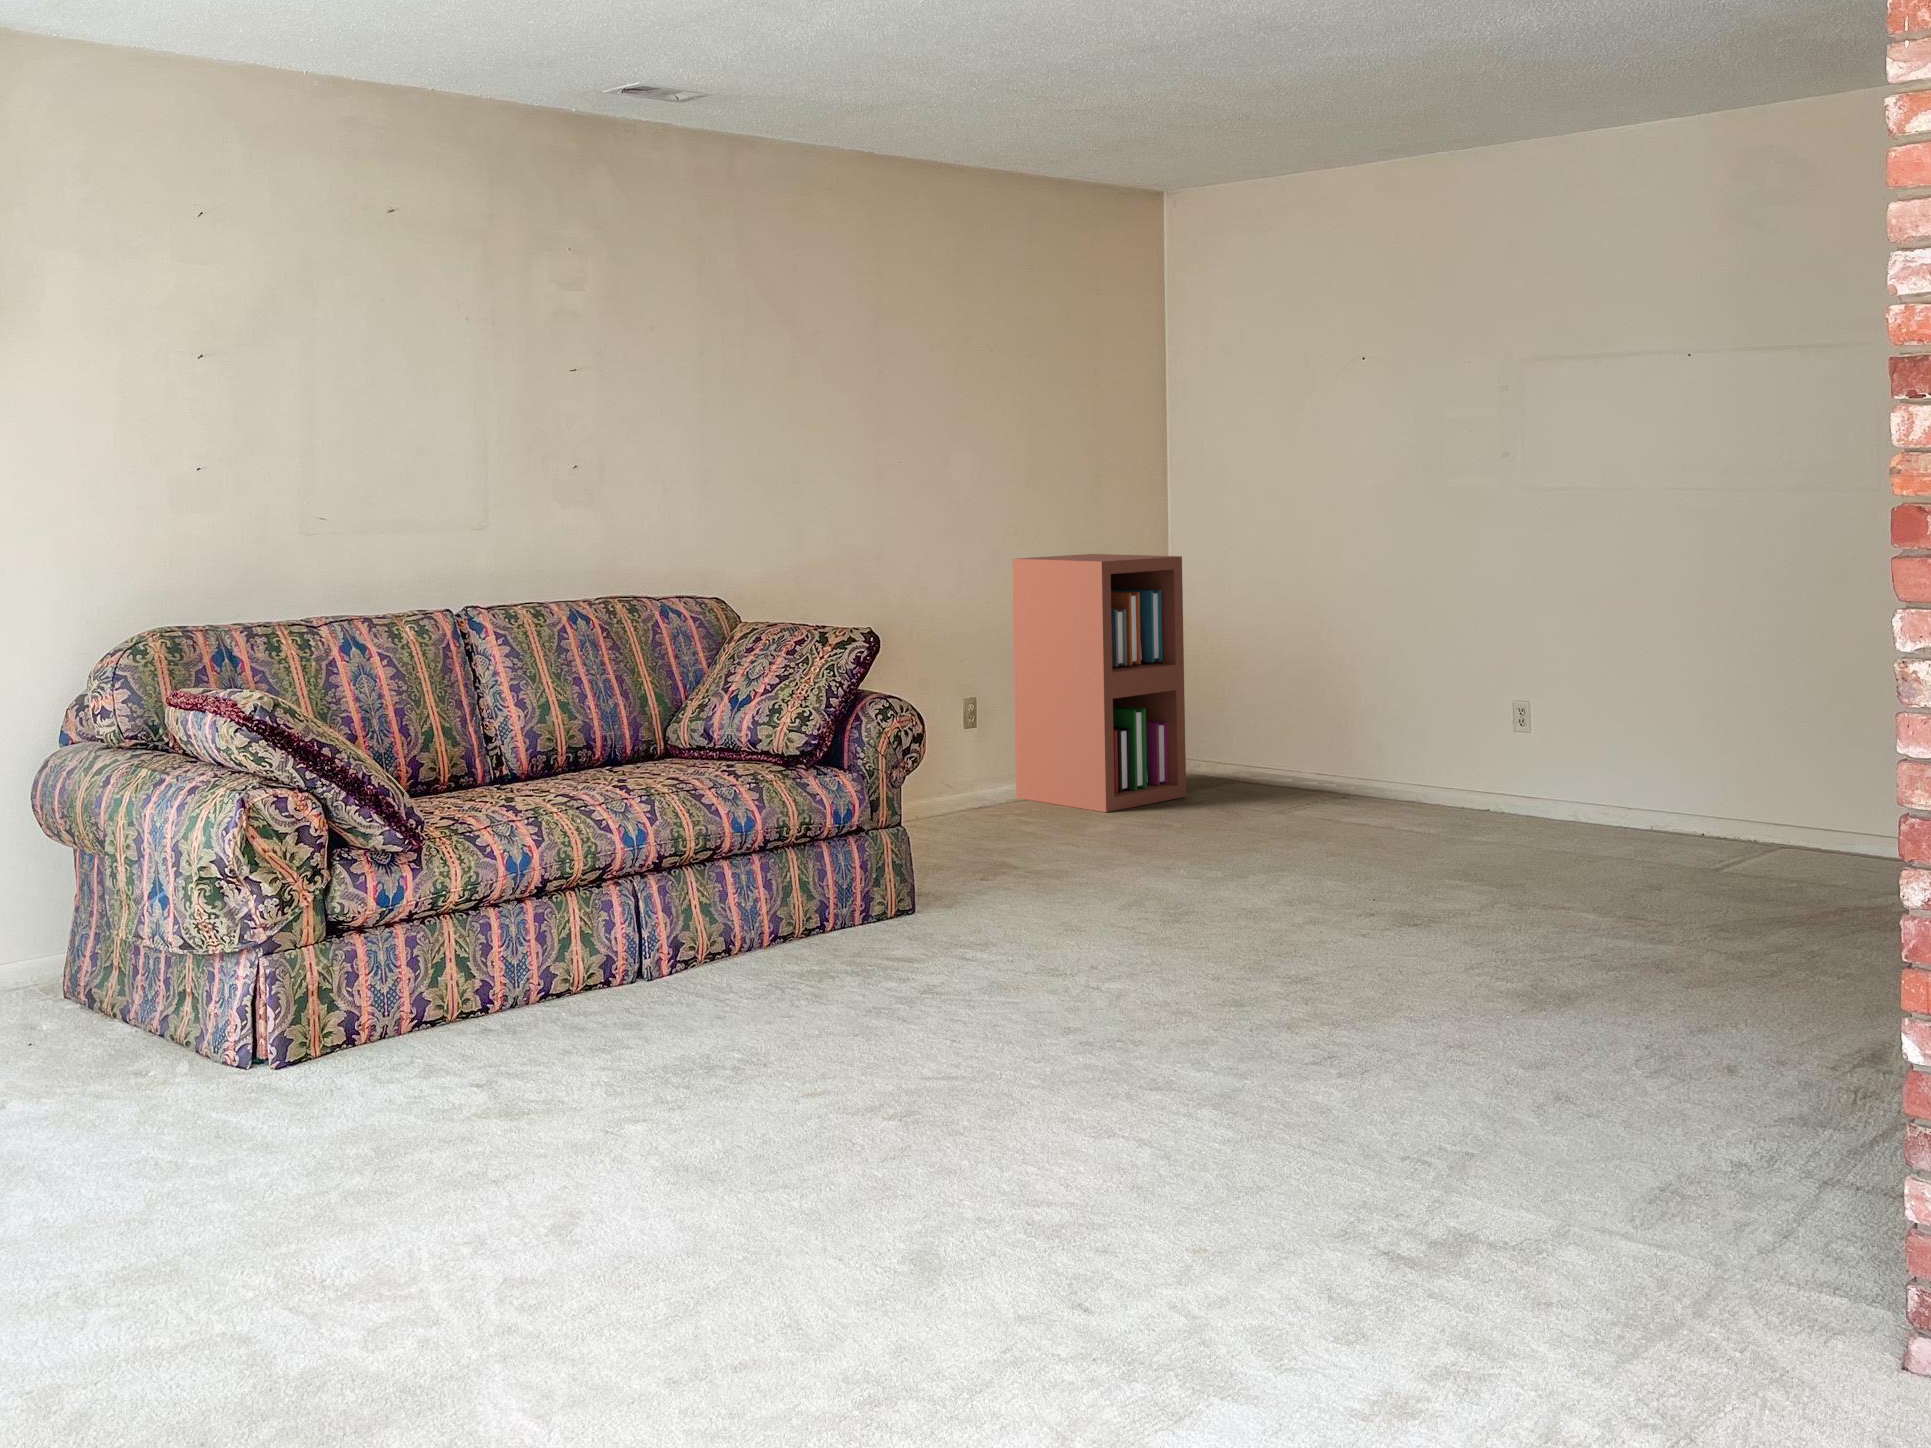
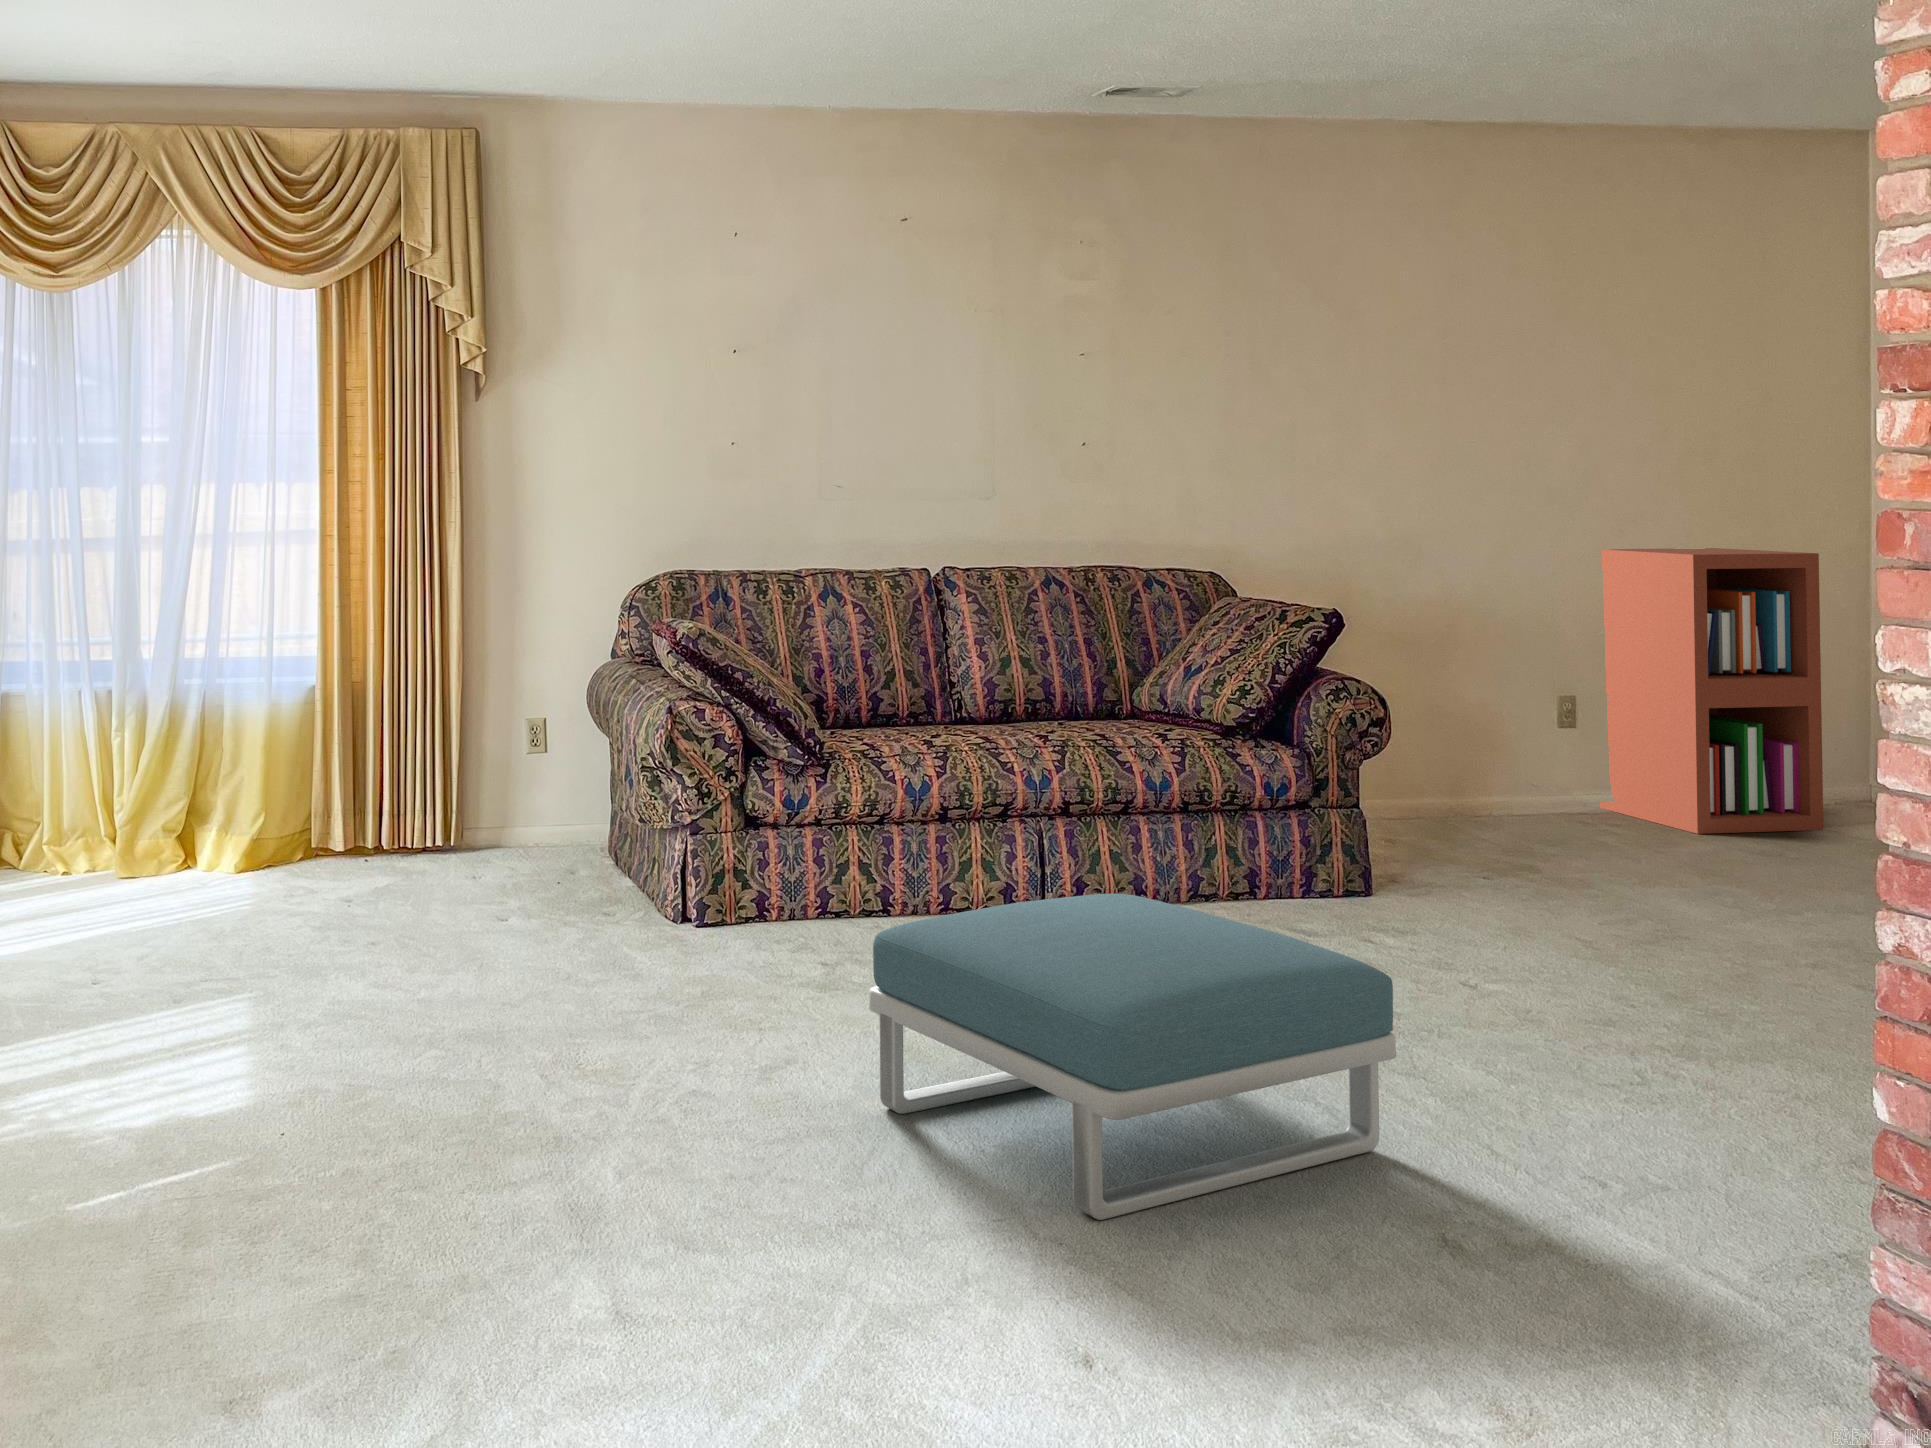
footstool: none [658,949,1163,1295] -> present [869,894,1396,1220]

